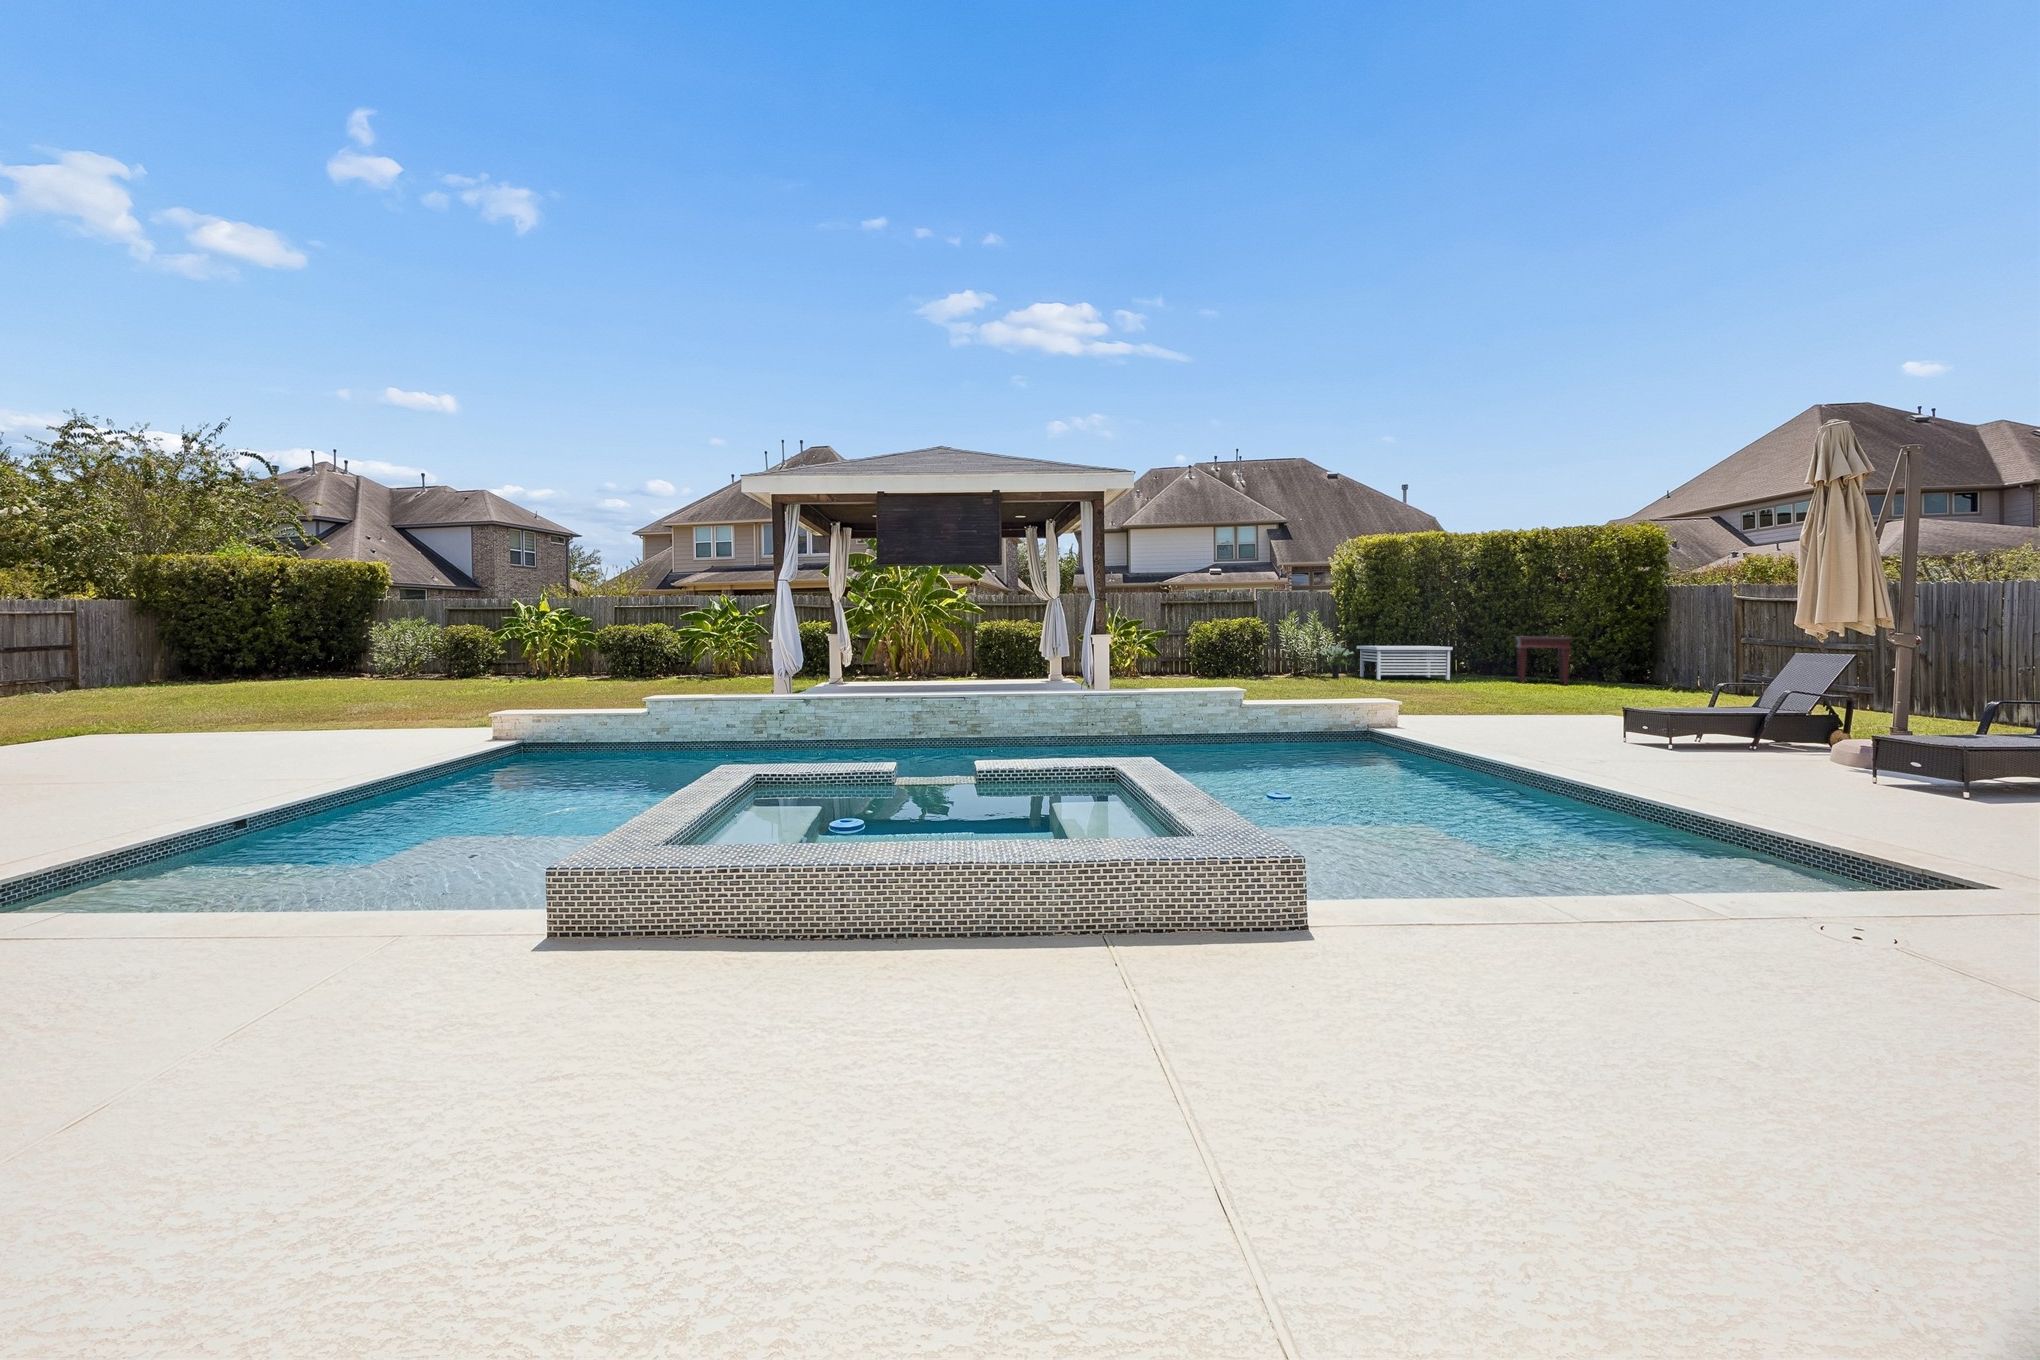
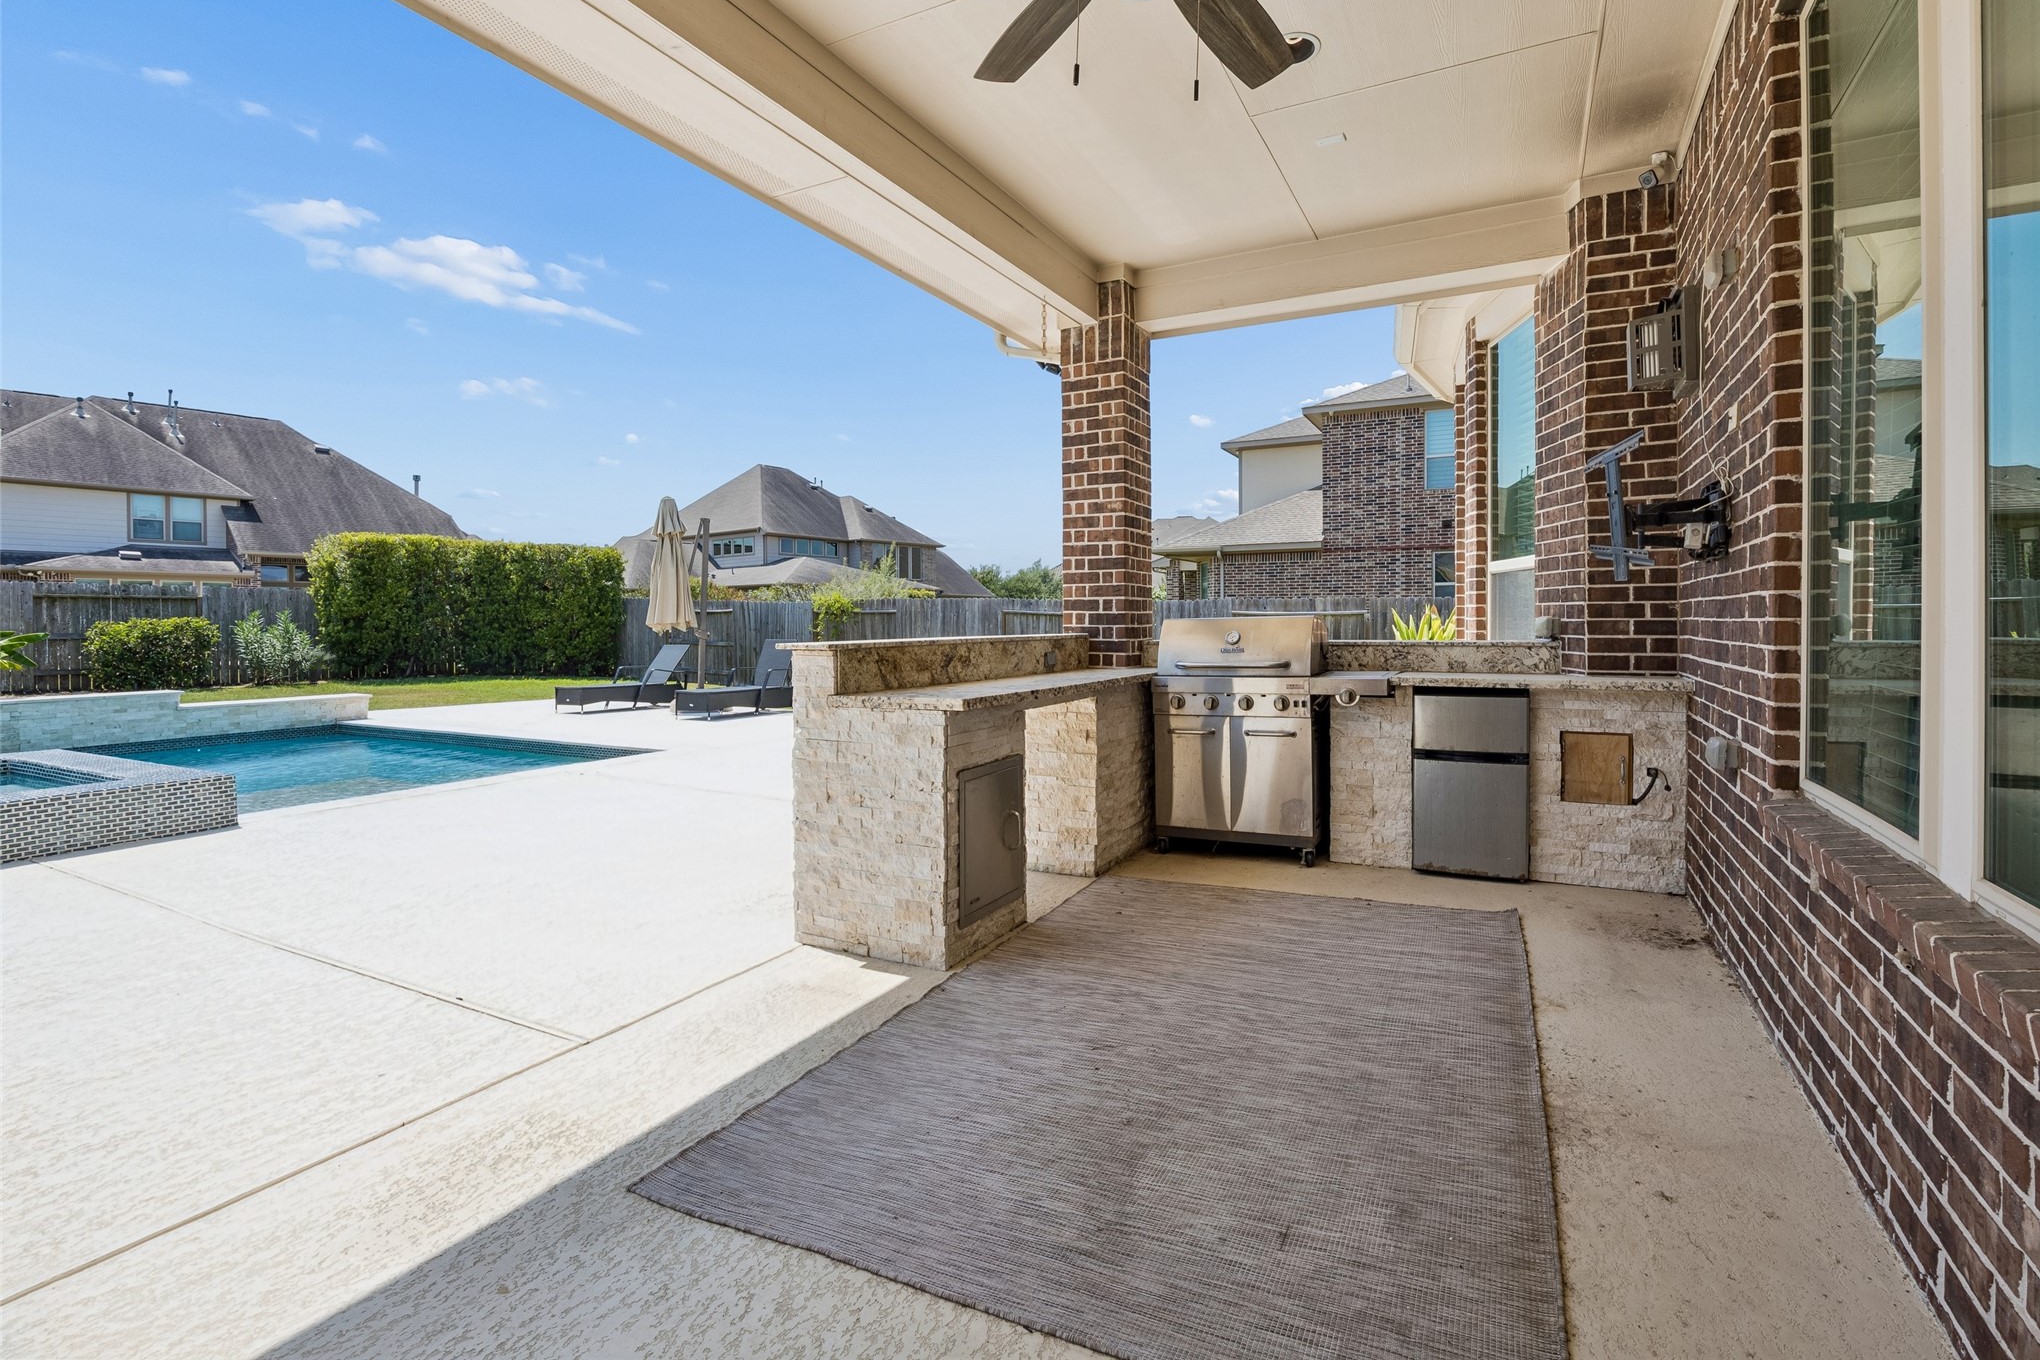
side table: present [1516,637,1572,685] -> none [507,638,552,679]
storage bench: present [1357,646,1453,680] -> none [341,648,447,683]

